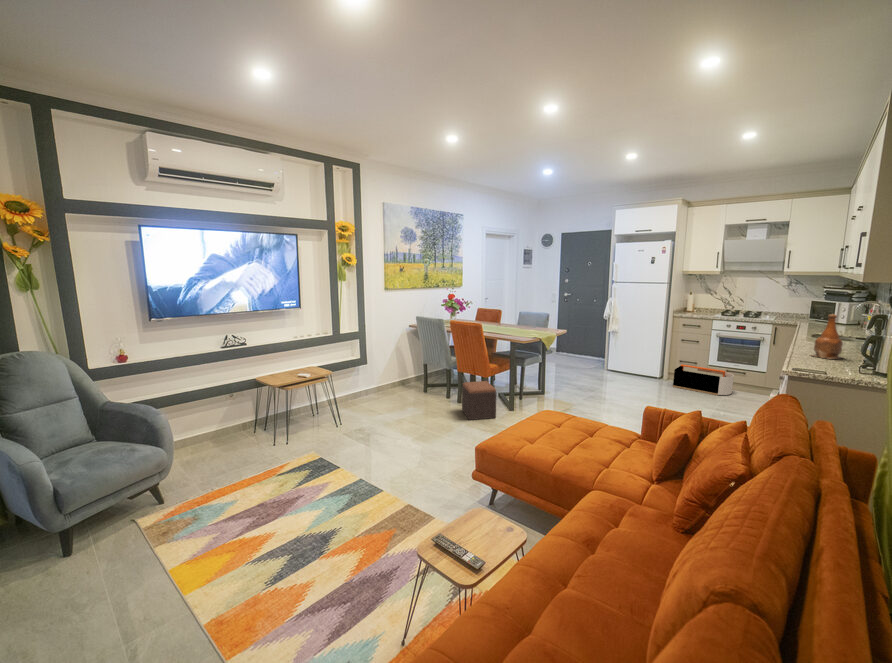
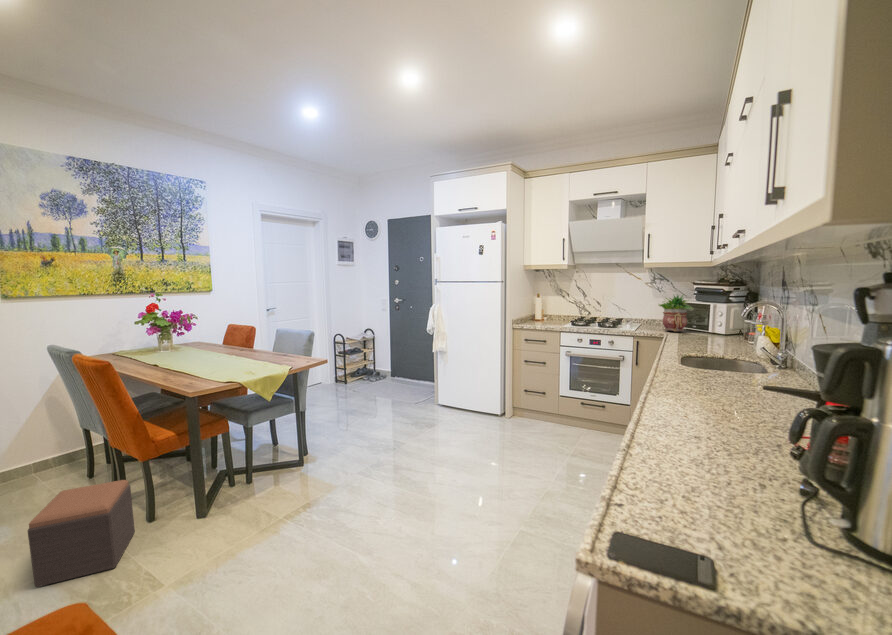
potted plant: none [794,295,824,321] -> present [659,295,694,331]
bottle: present [813,314,843,359] -> none [673,337,756,461]
storage bin: present [673,364,734,395] -> none [513,397,589,447]

